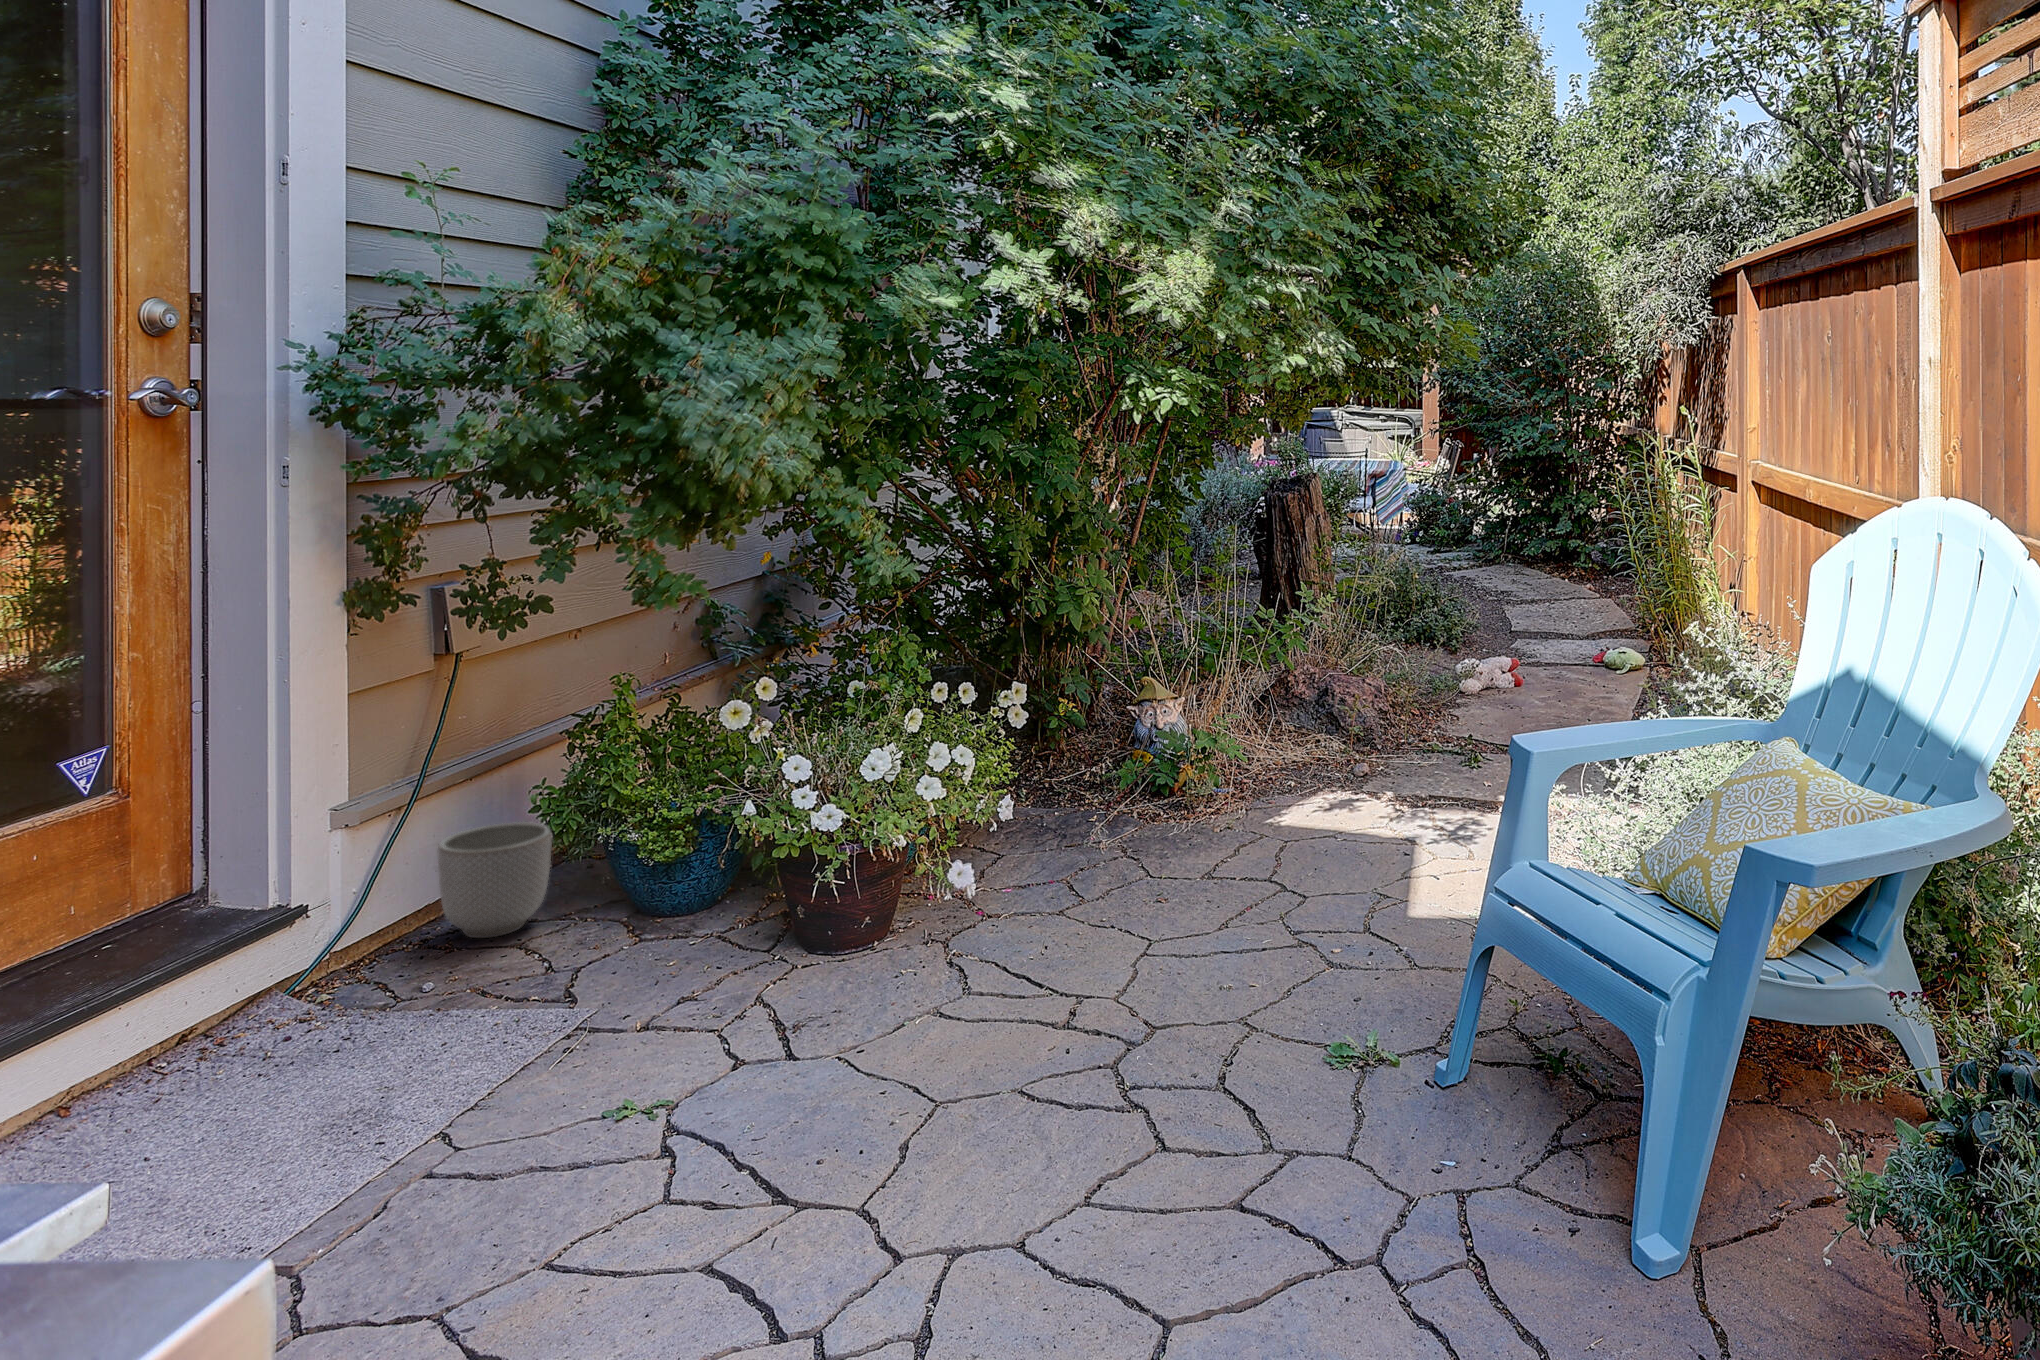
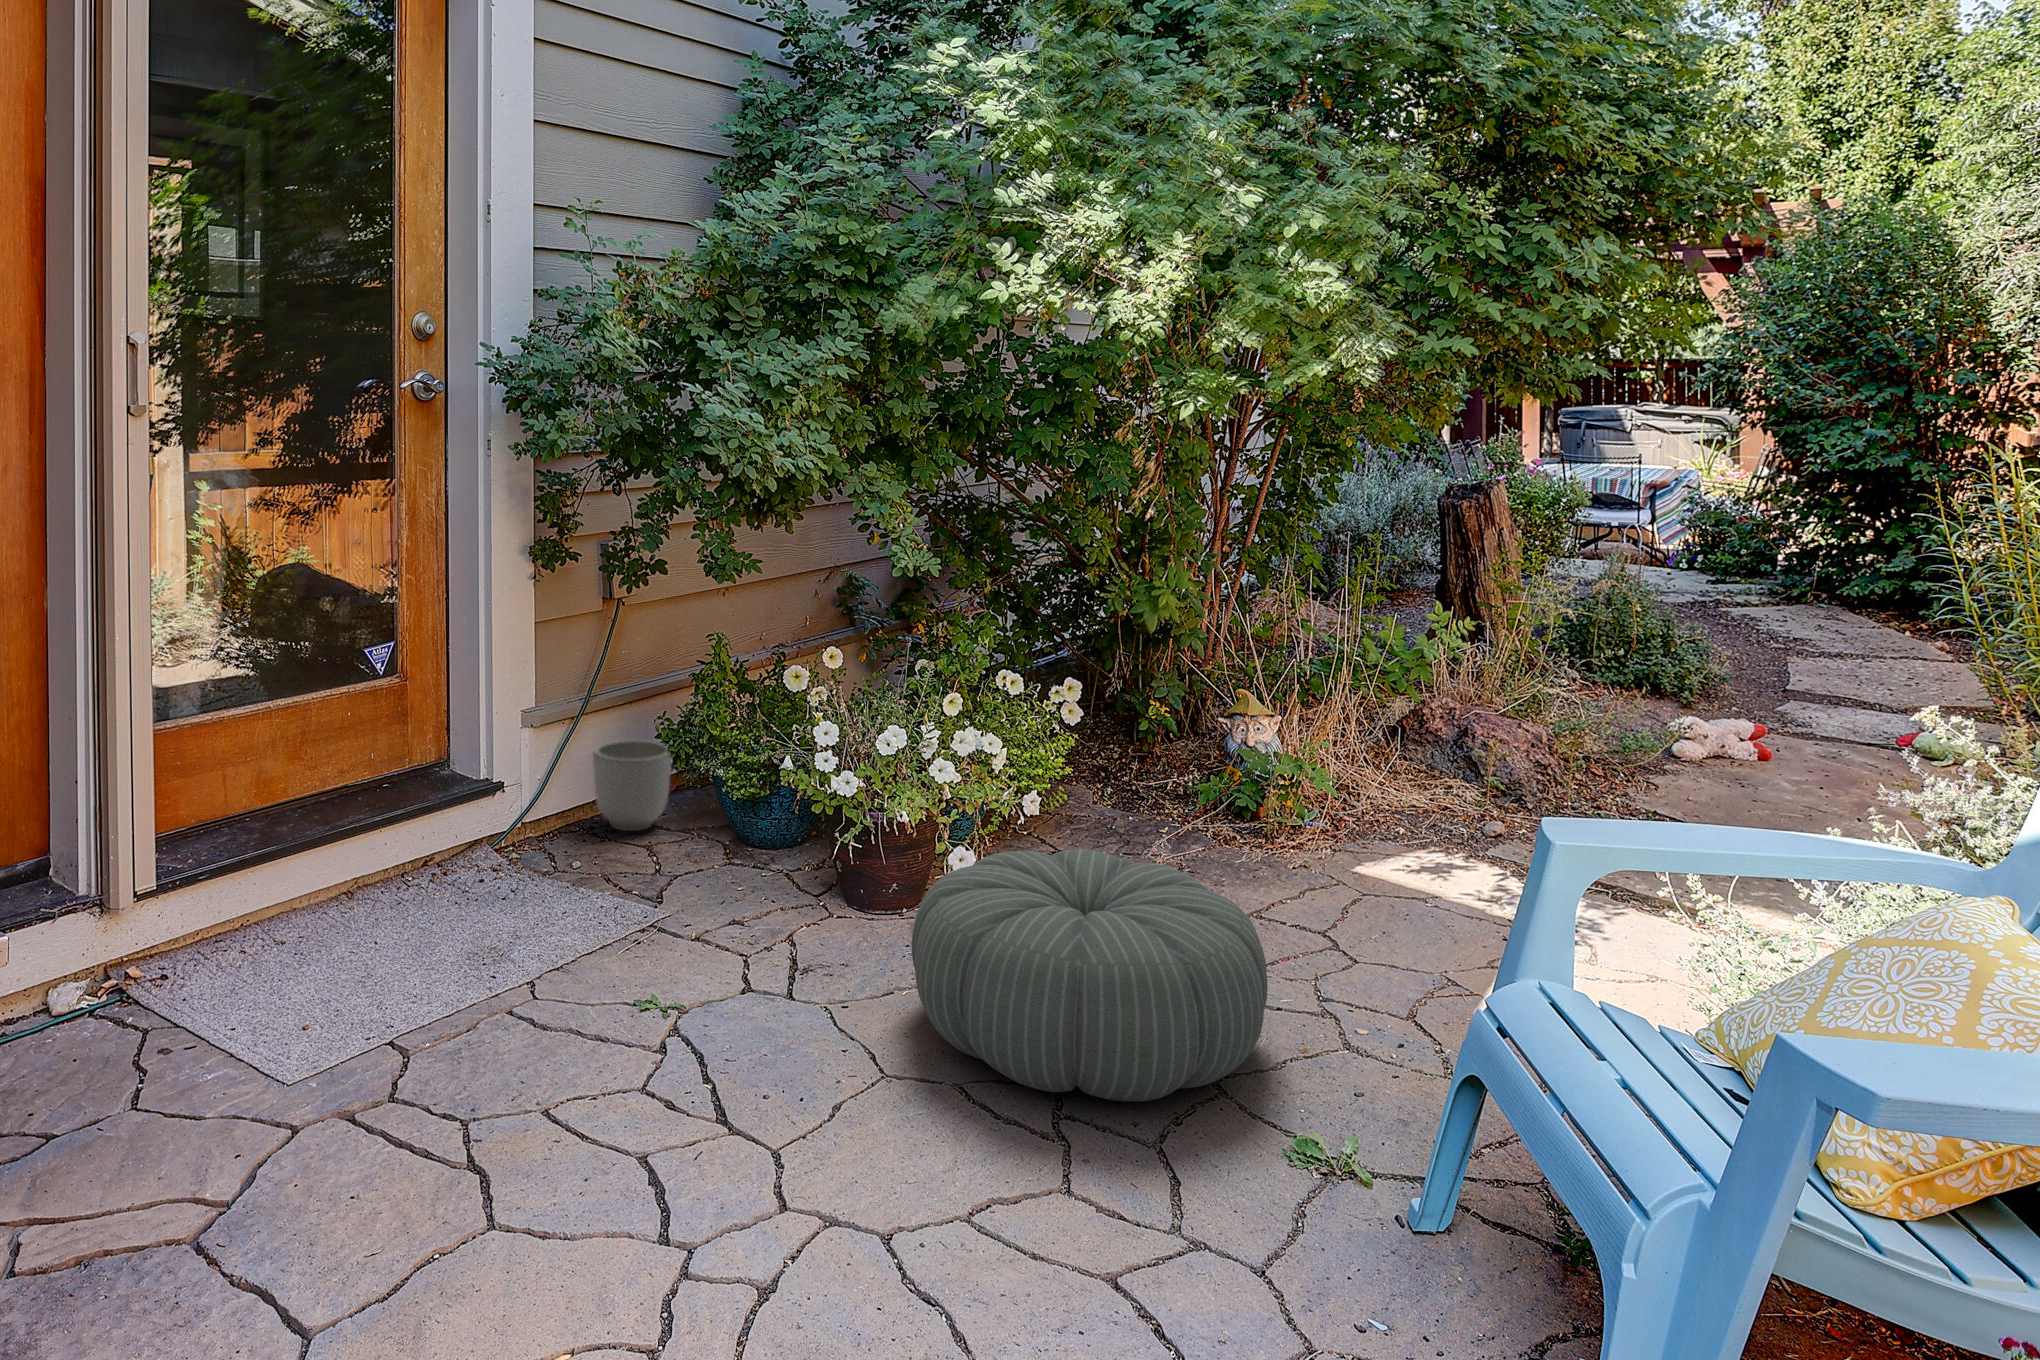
pouf: none [941,838,1284,1070] -> present [912,849,1268,1102]

